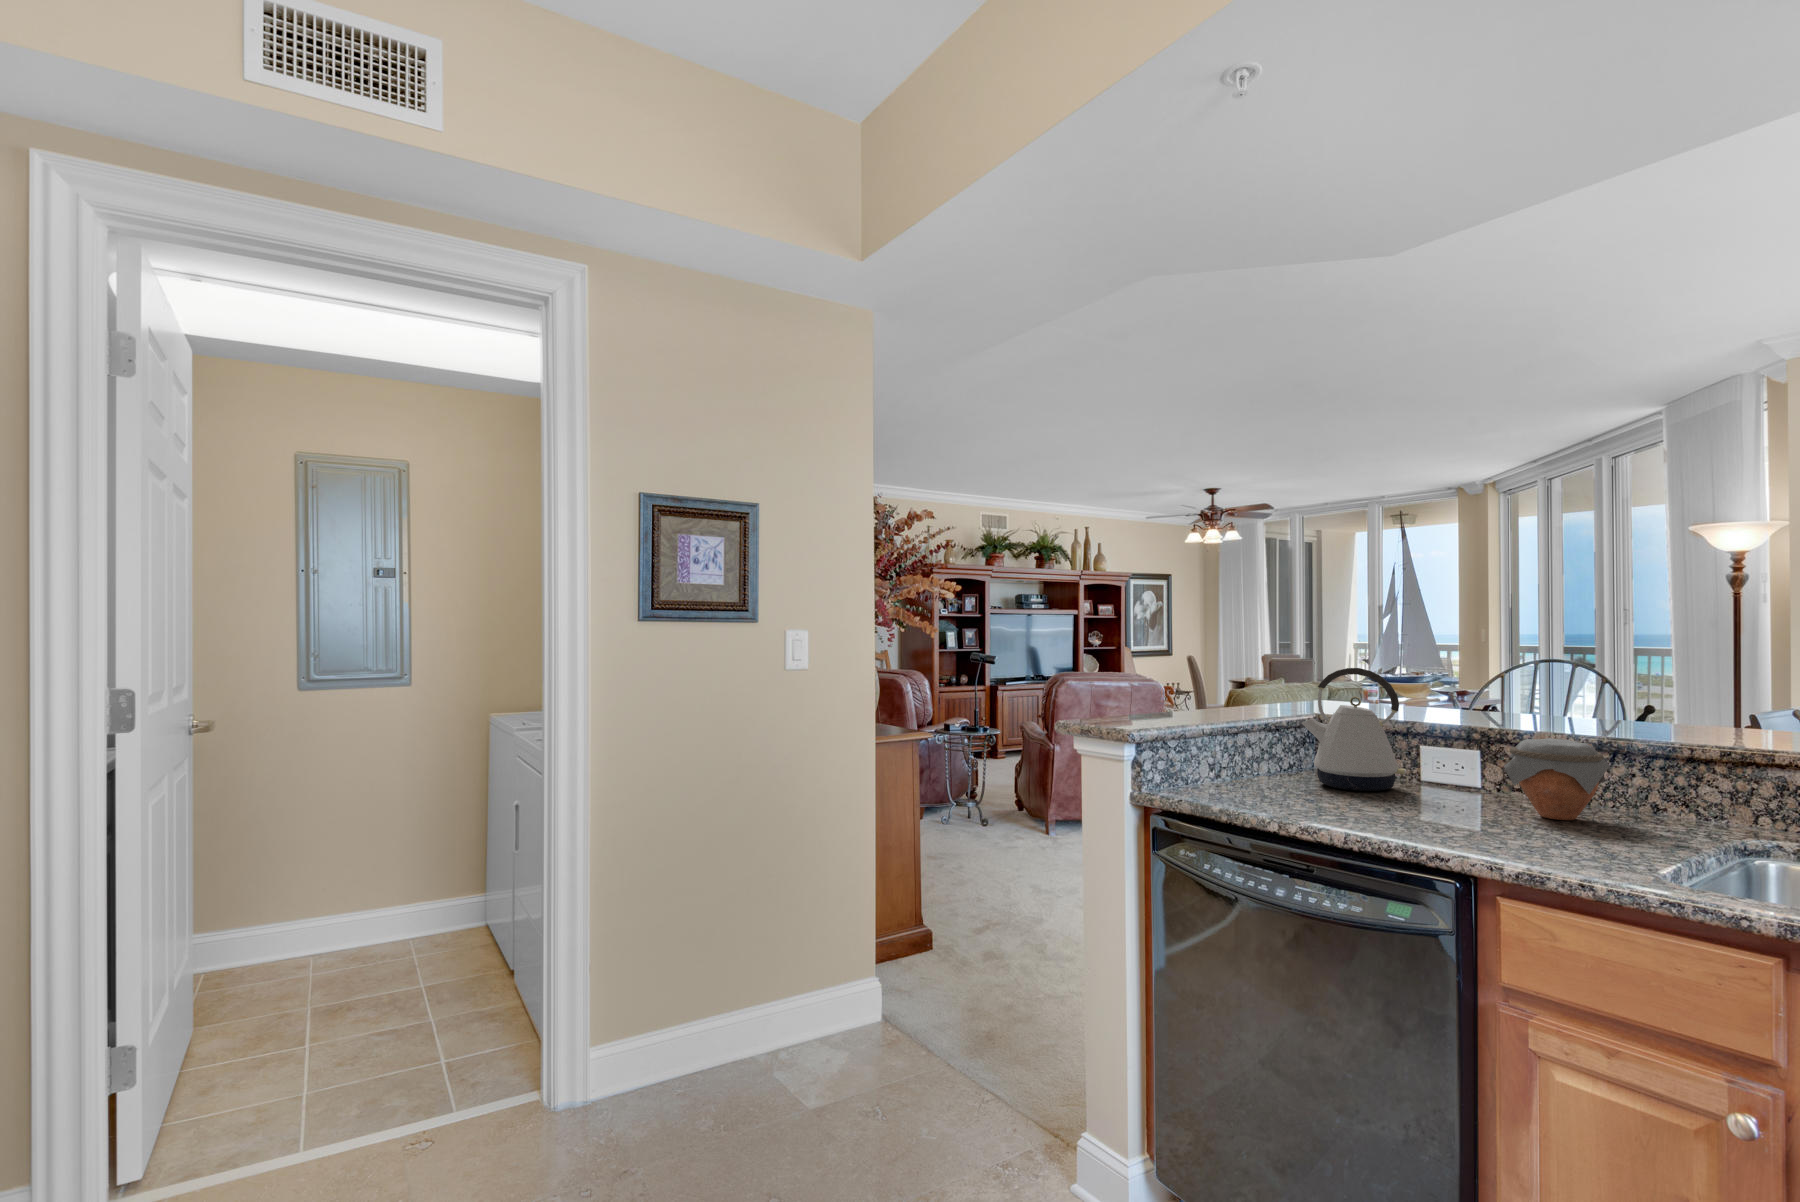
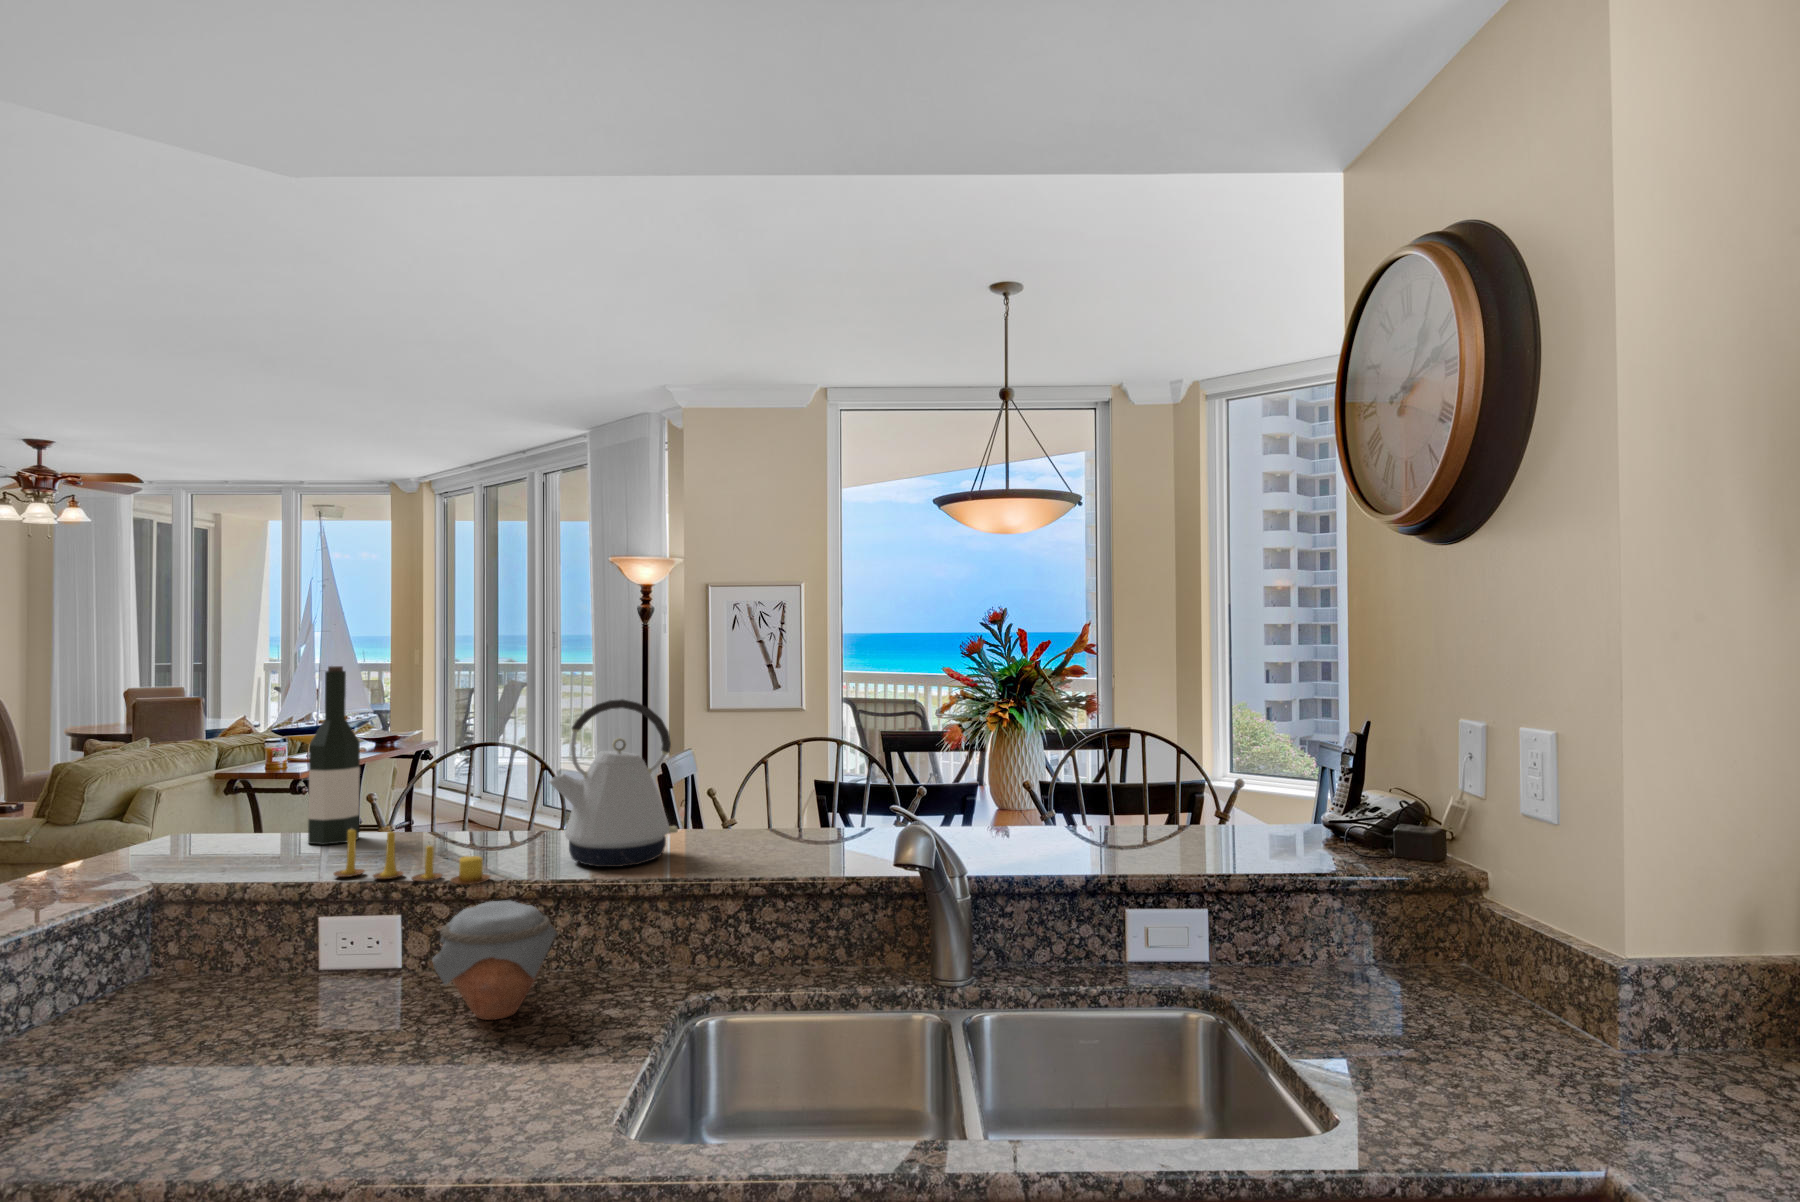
wine bottle: none [1408,589,1445,712] -> present [308,666,360,845]
kettle: present [1302,668,1406,791] -> present [549,699,678,867]
candle: none [1429,687,1552,732] -> present [334,825,490,885]

